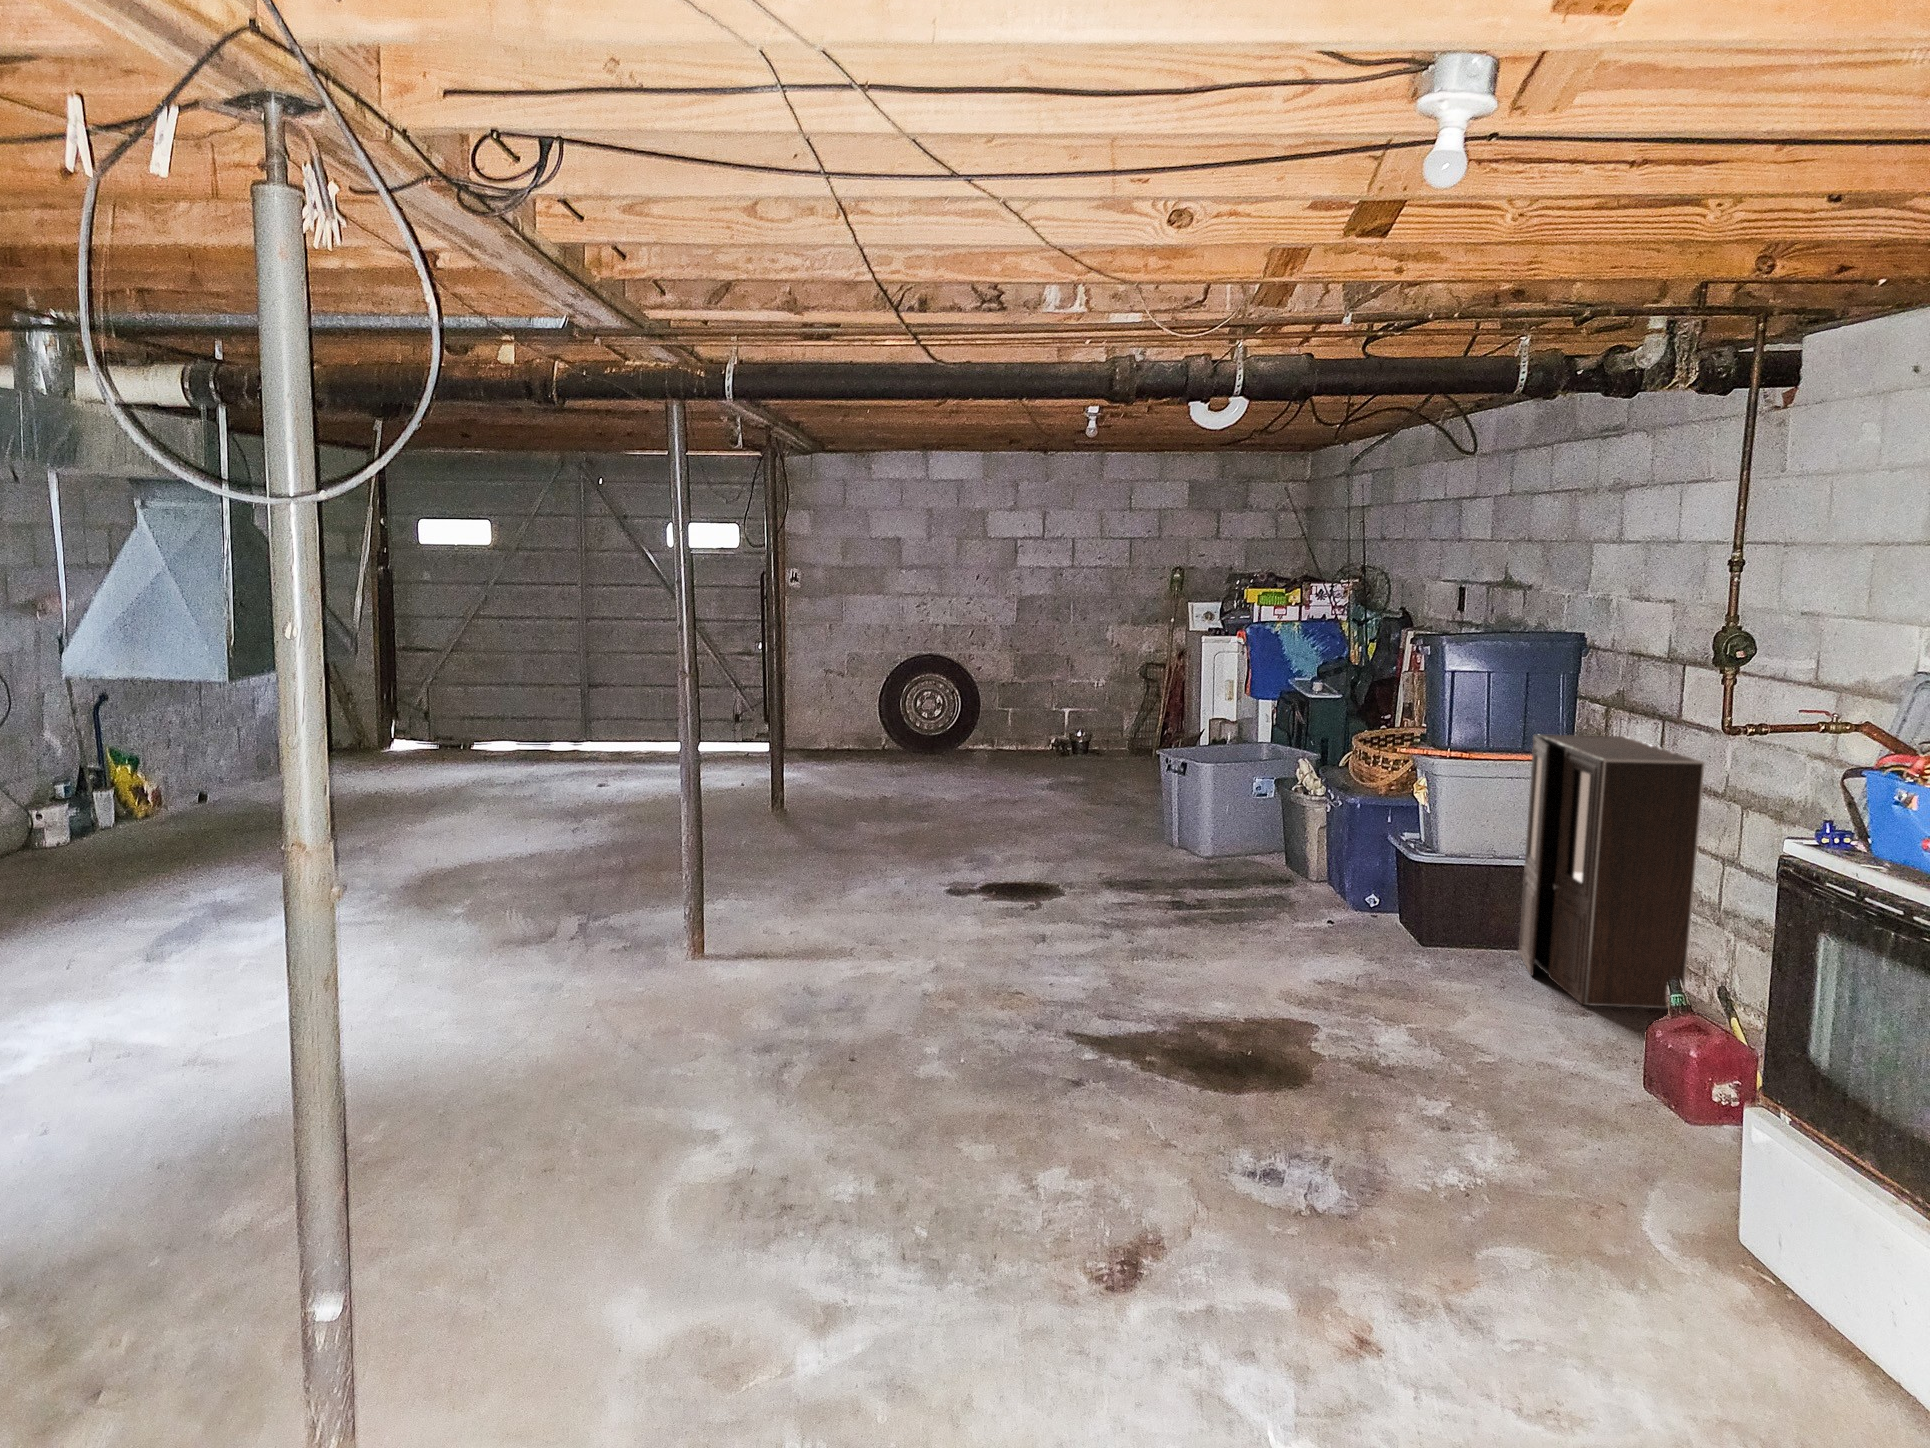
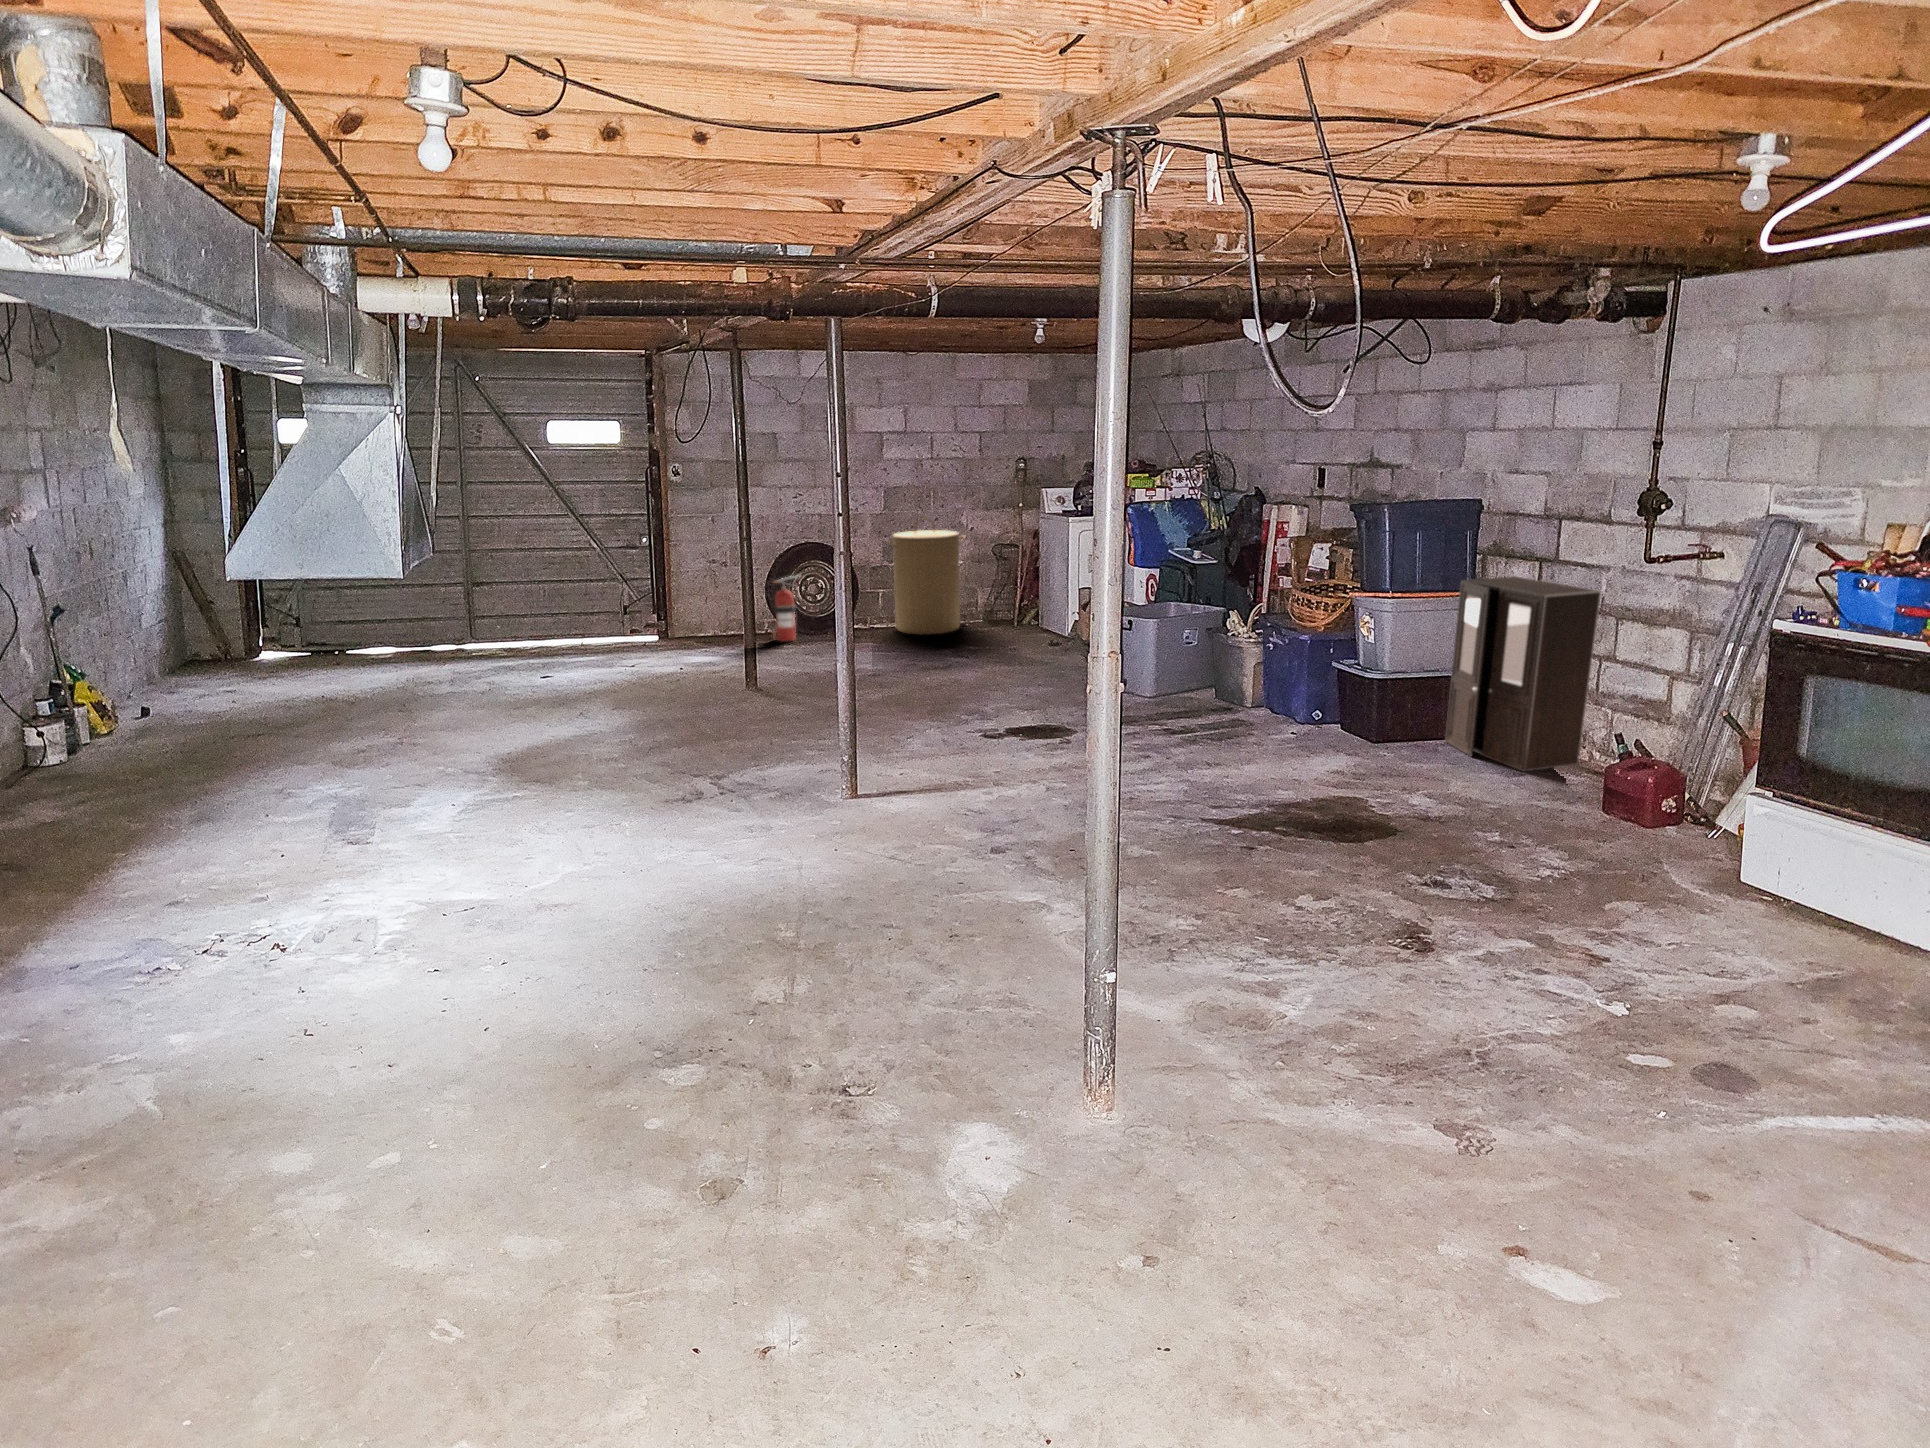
laundry hamper: none [1005,630,1099,762] -> present [886,518,966,635]
fire extinguisher: none [870,683,910,754] -> present [769,576,796,642]

